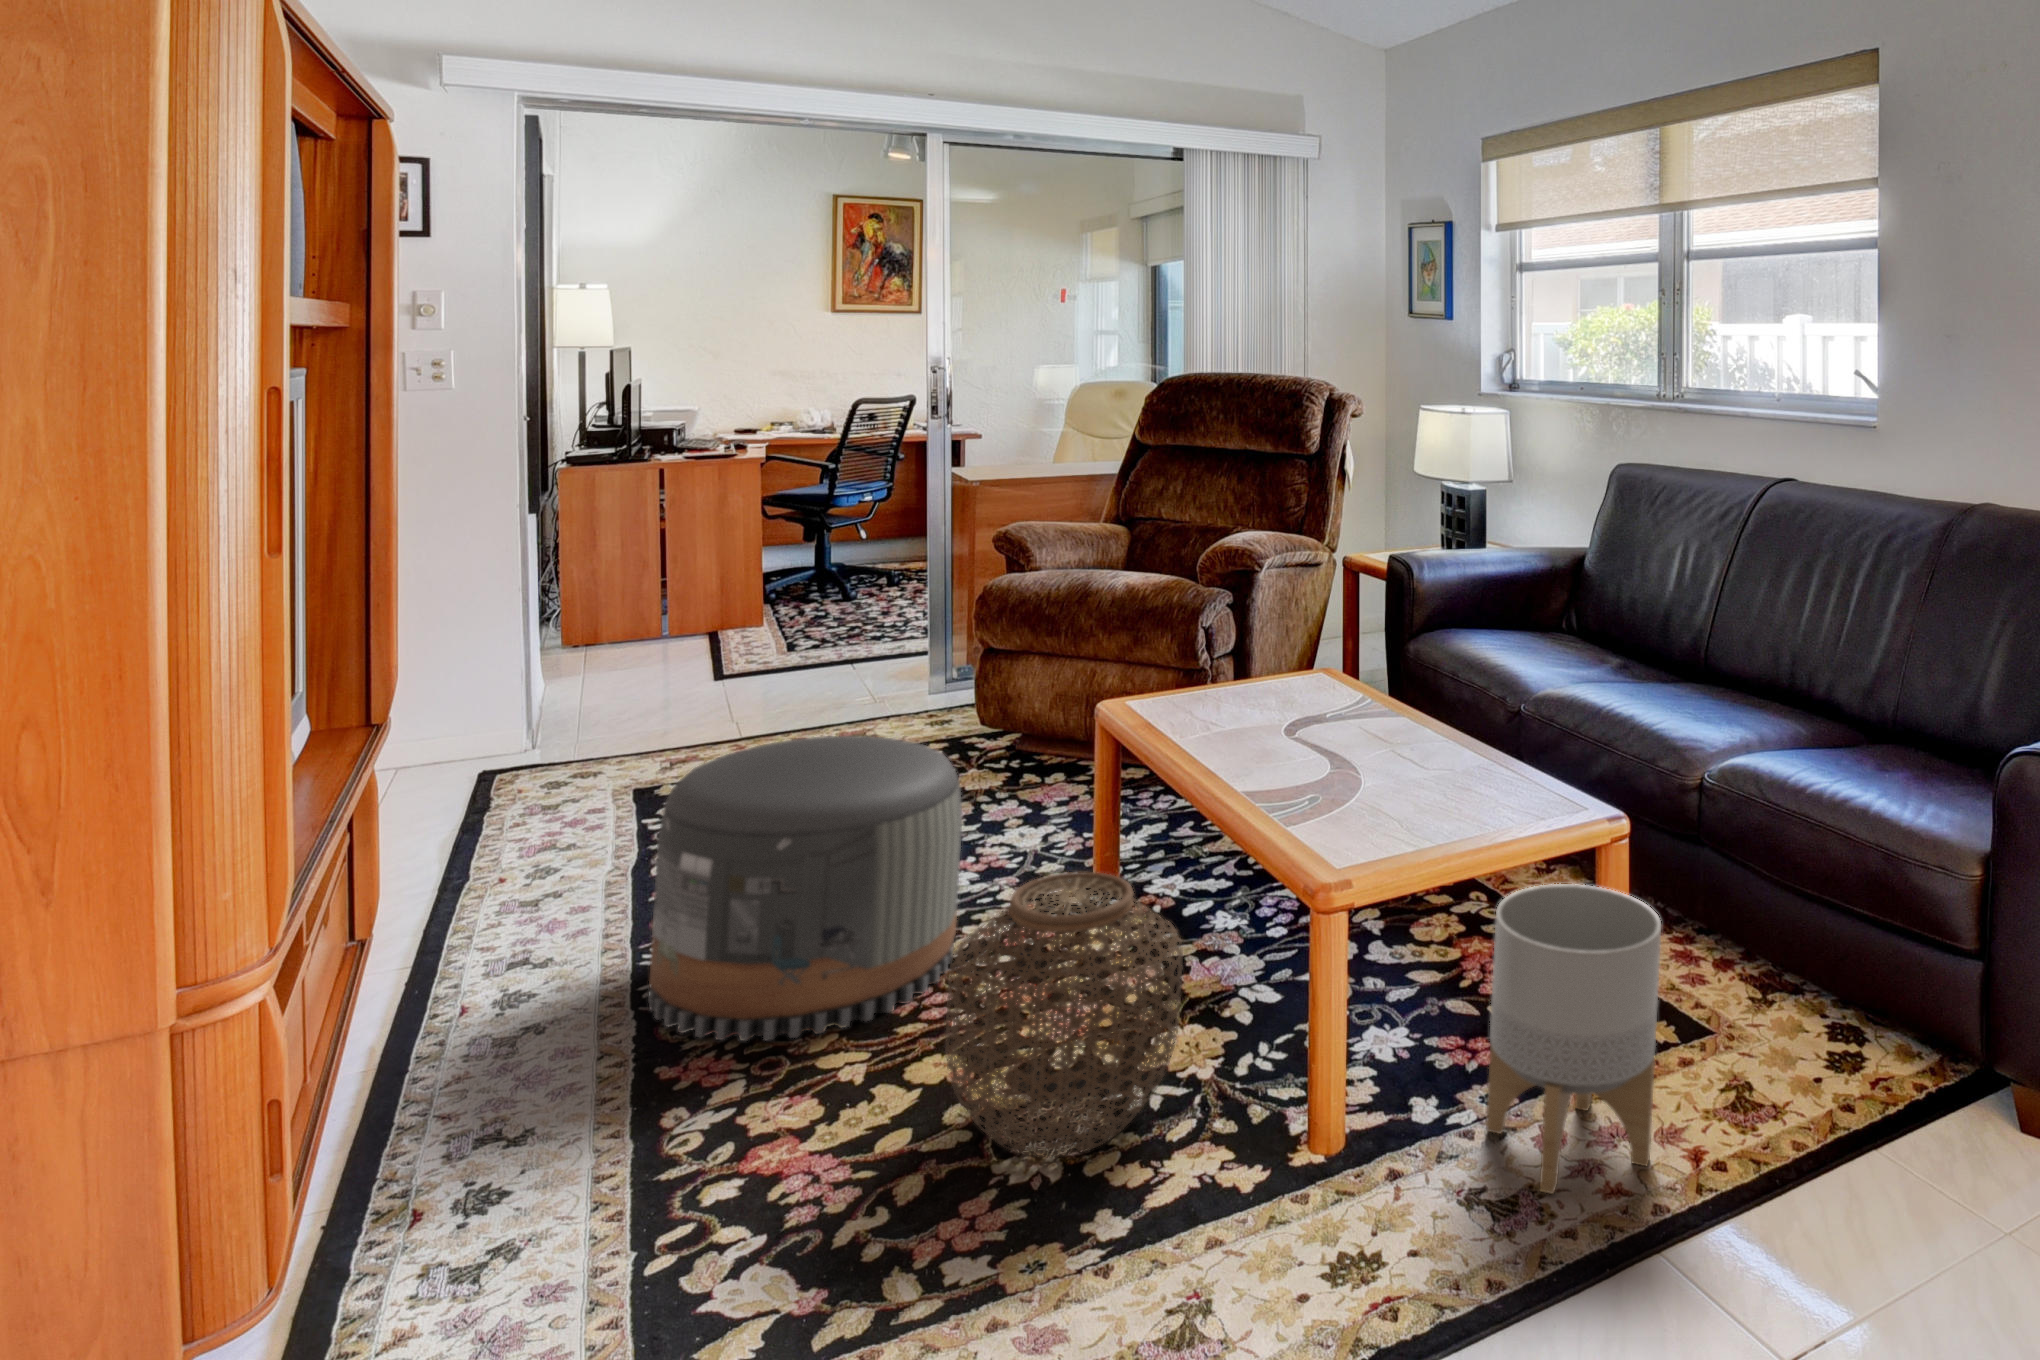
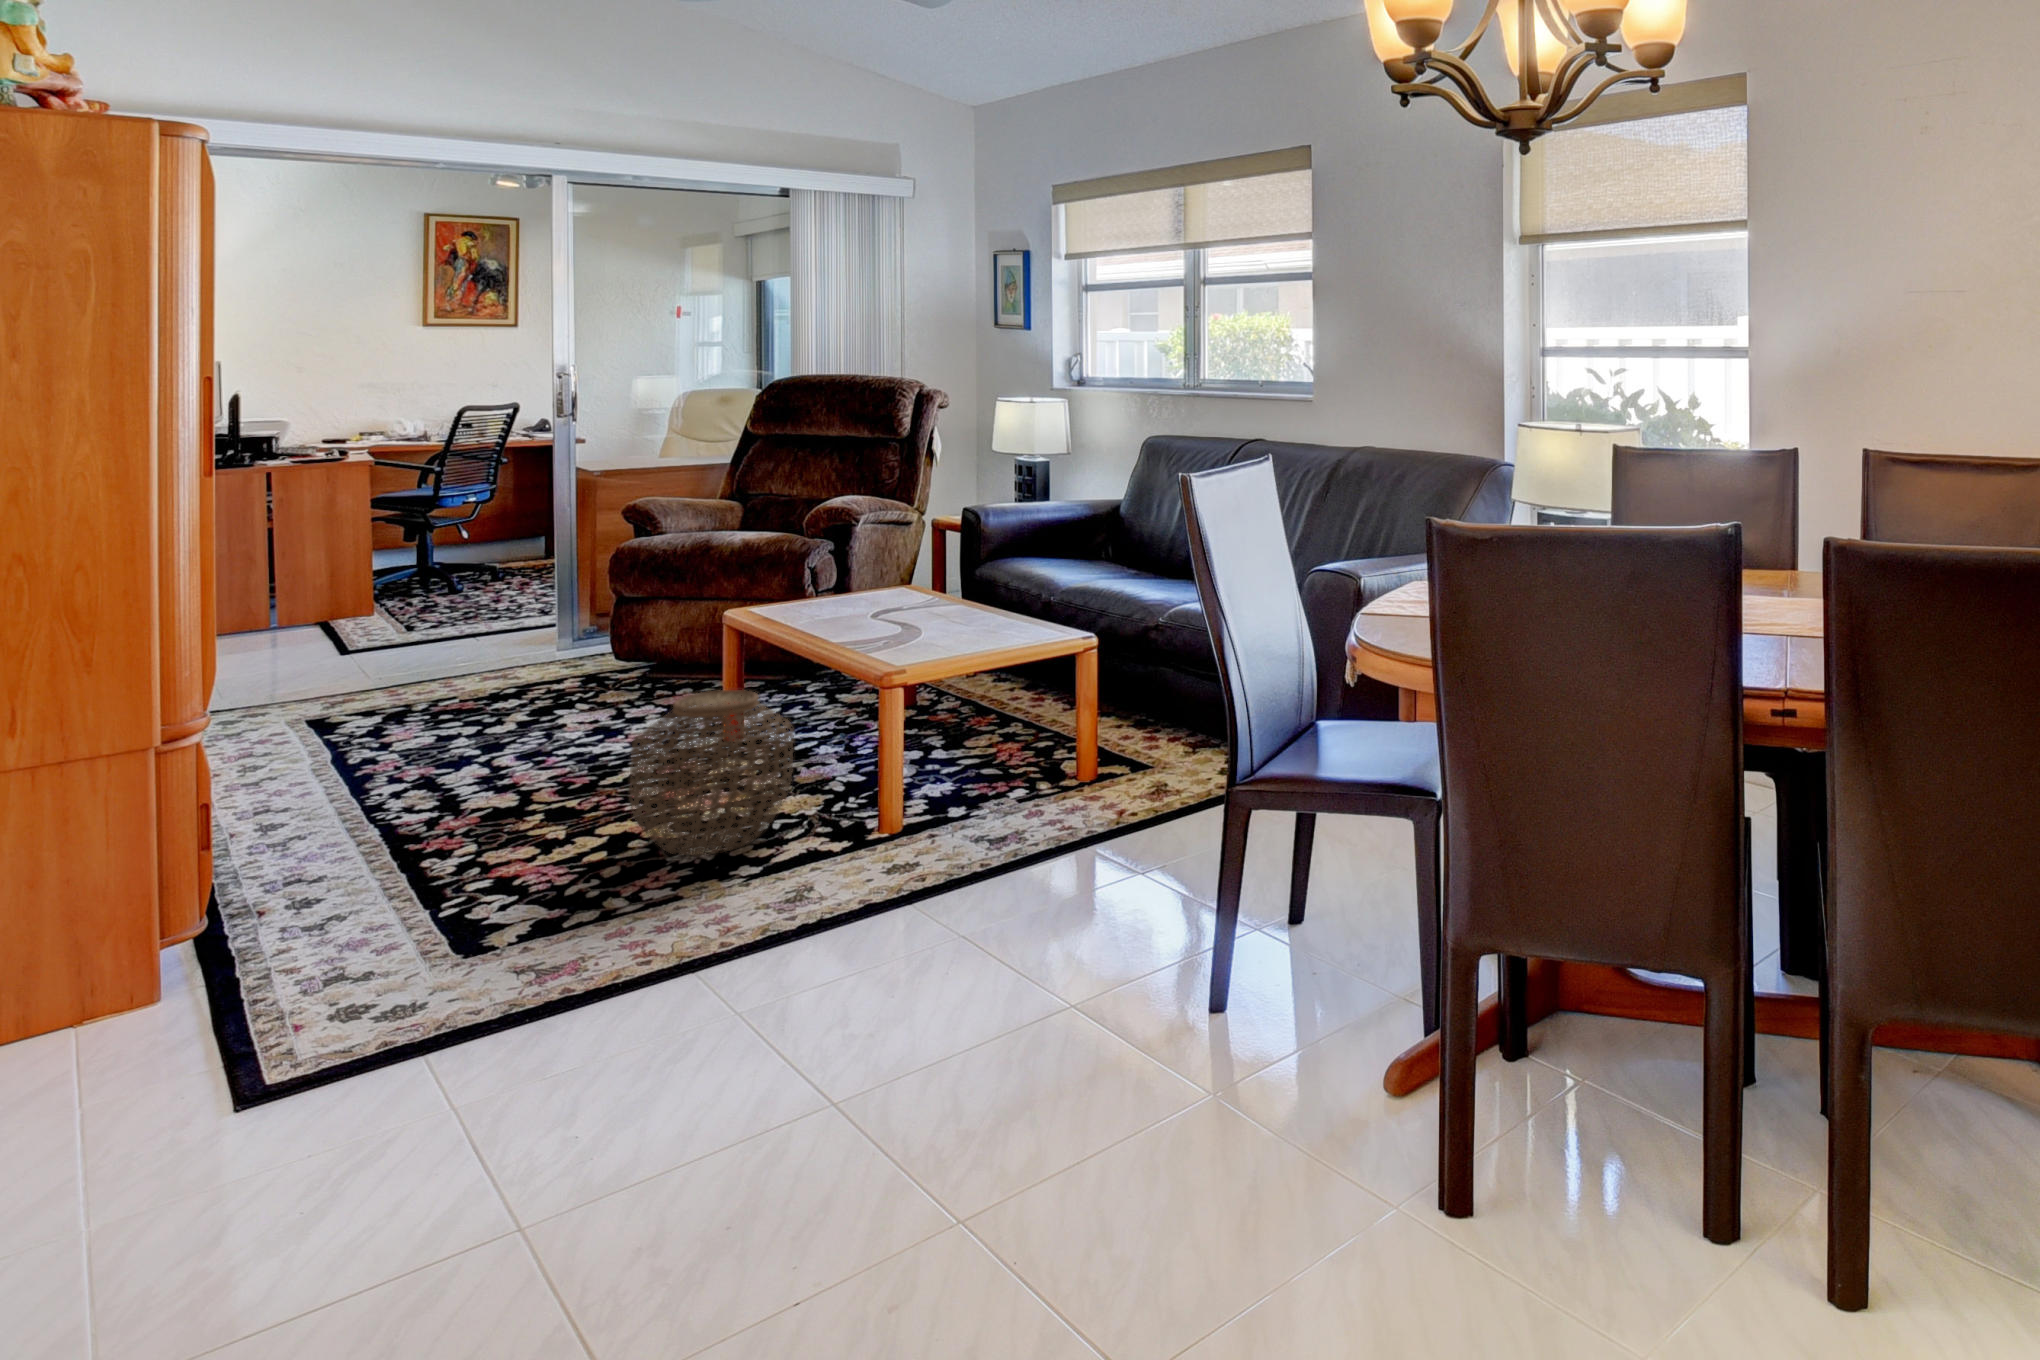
pouf: present [648,736,962,1041] -> none [376,639,623,835]
planter: present [1486,884,1661,1194] -> none [995,673,1100,835]

